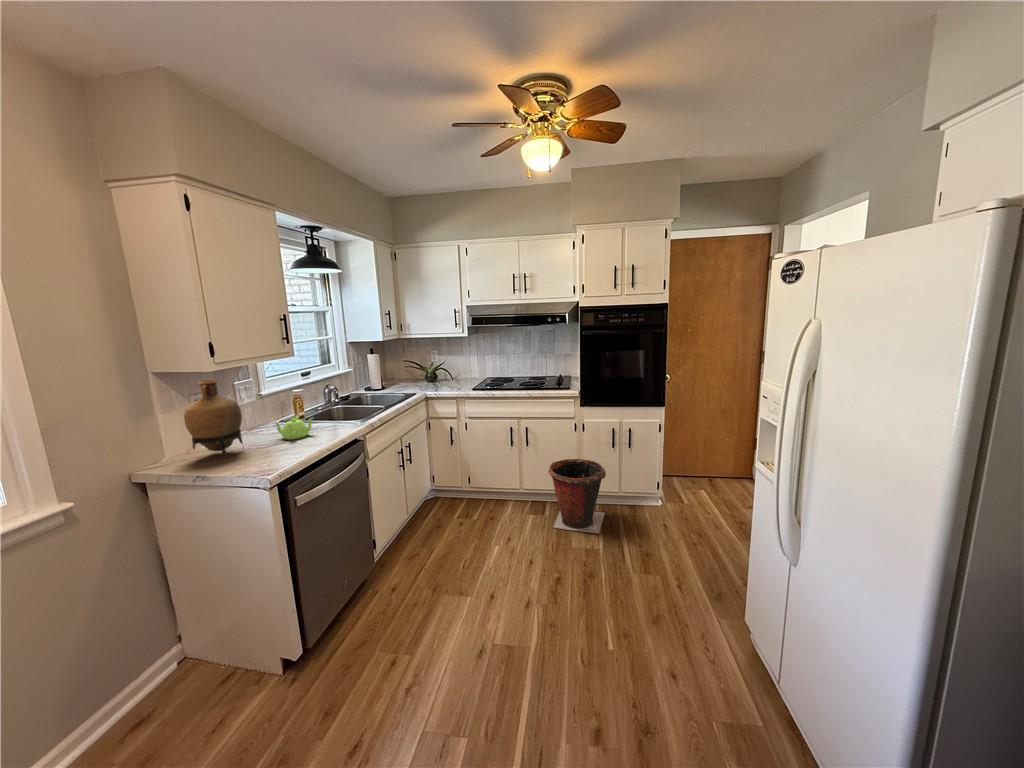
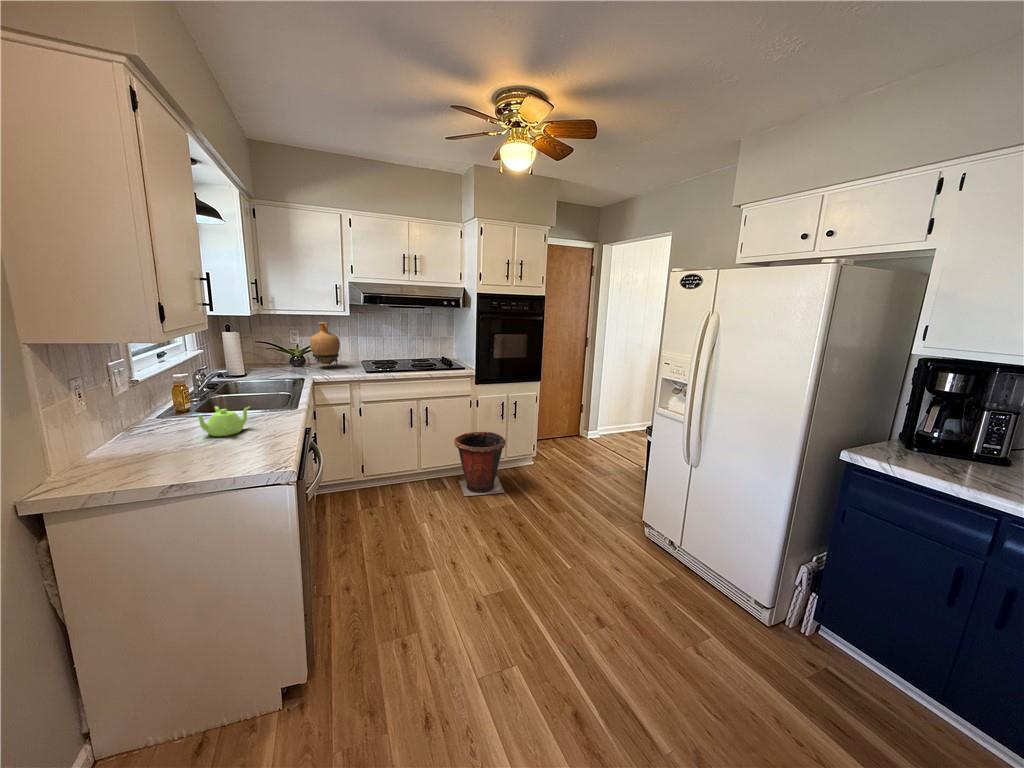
vase: present [184,380,242,454] -> present [310,322,340,365]

